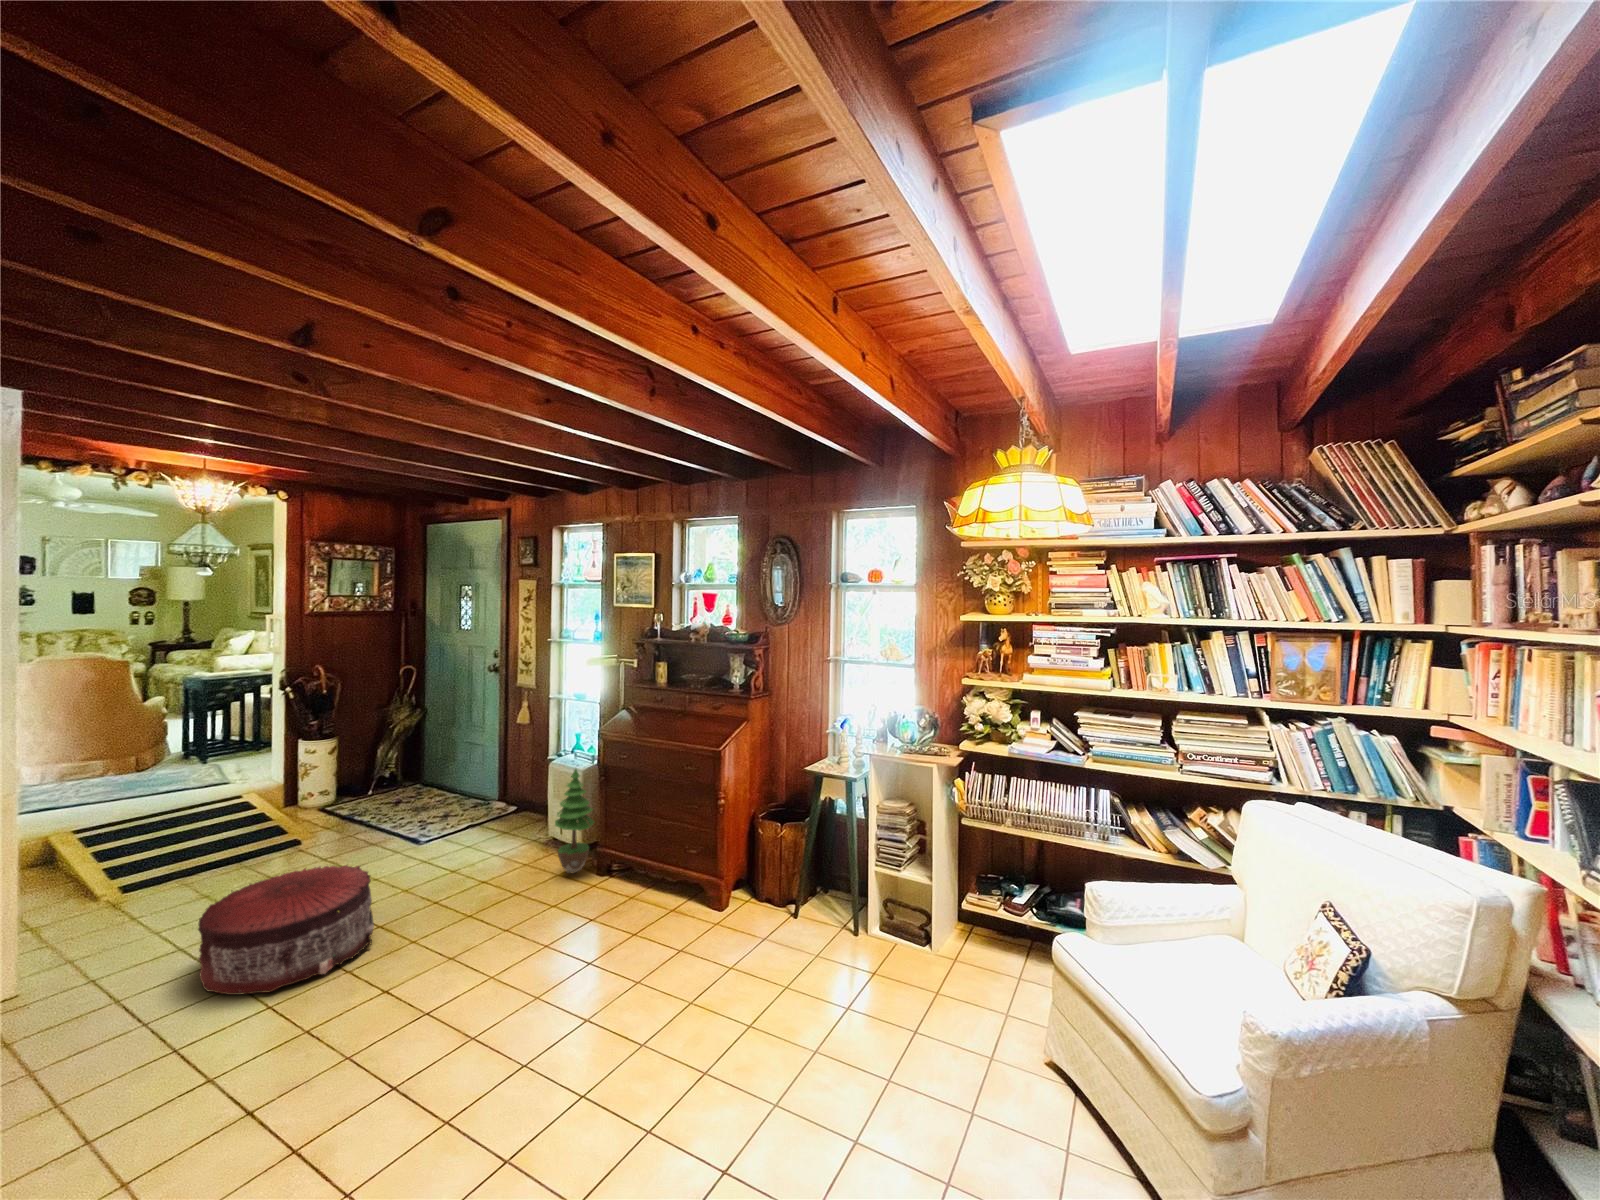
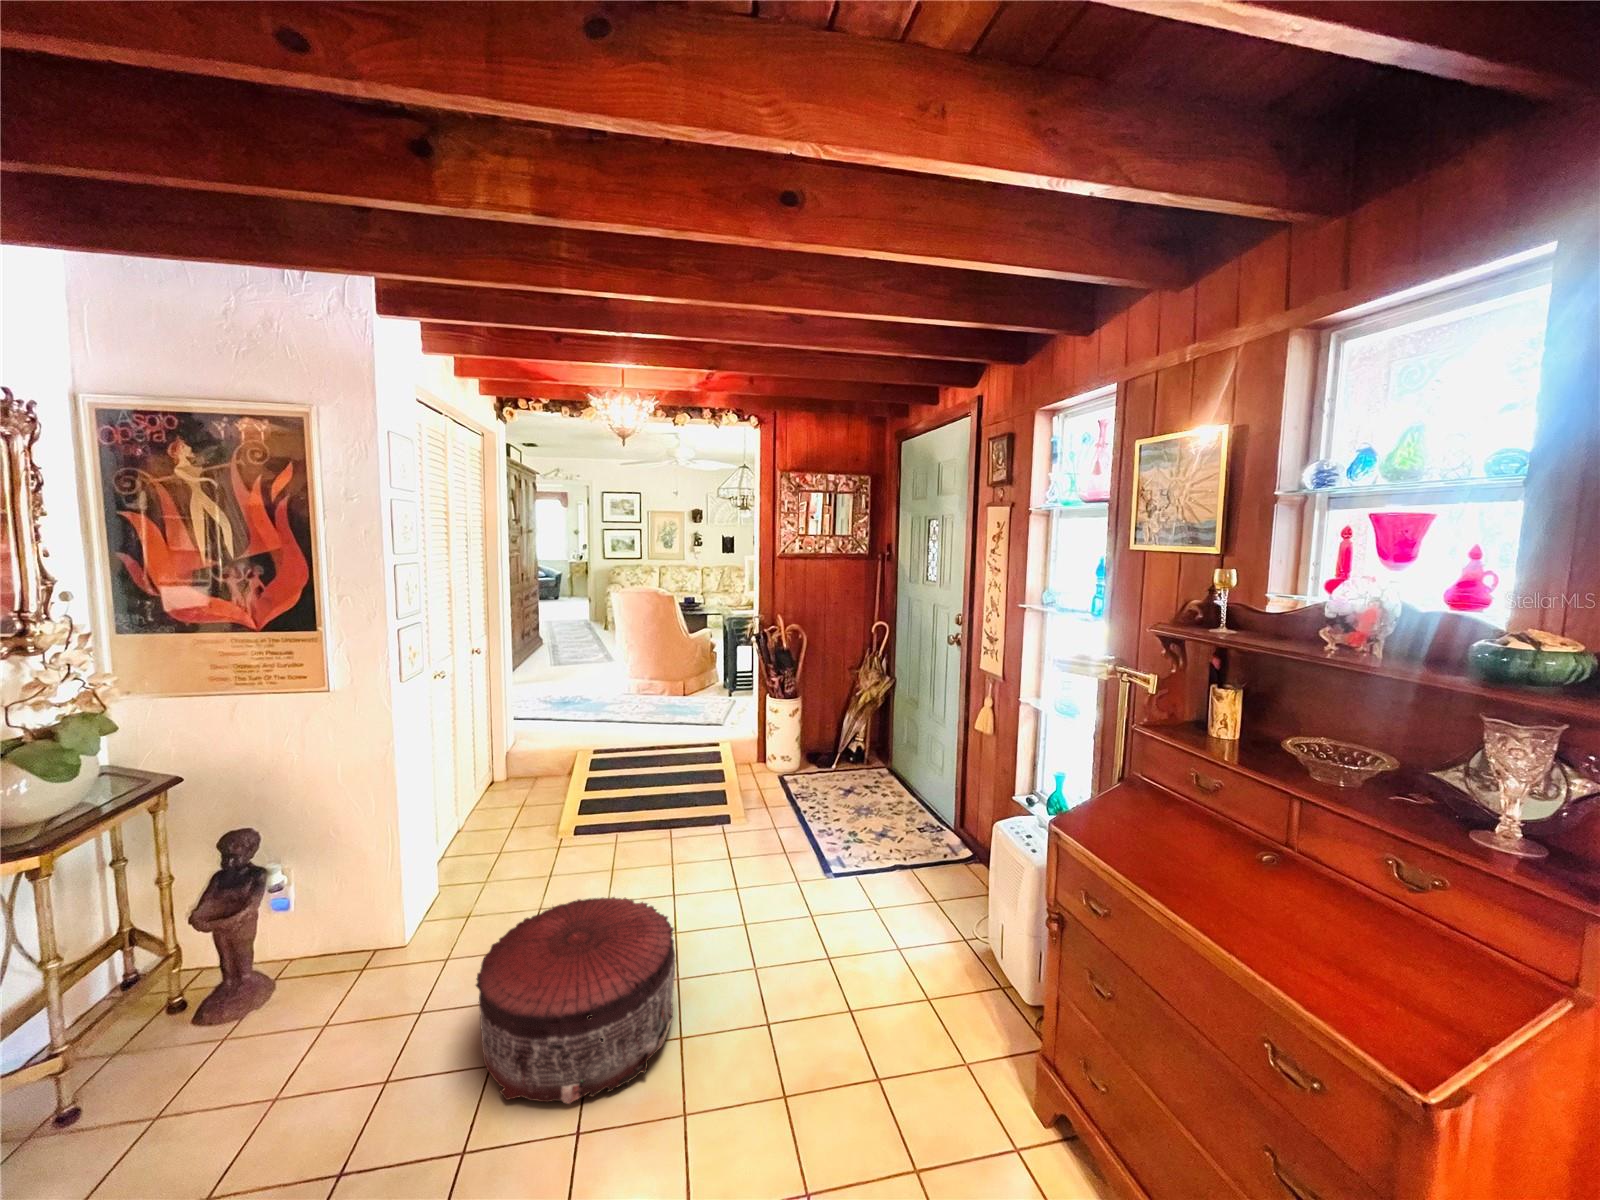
potted tree: present [555,769,594,873] -> none [957,878,1037,1083]

